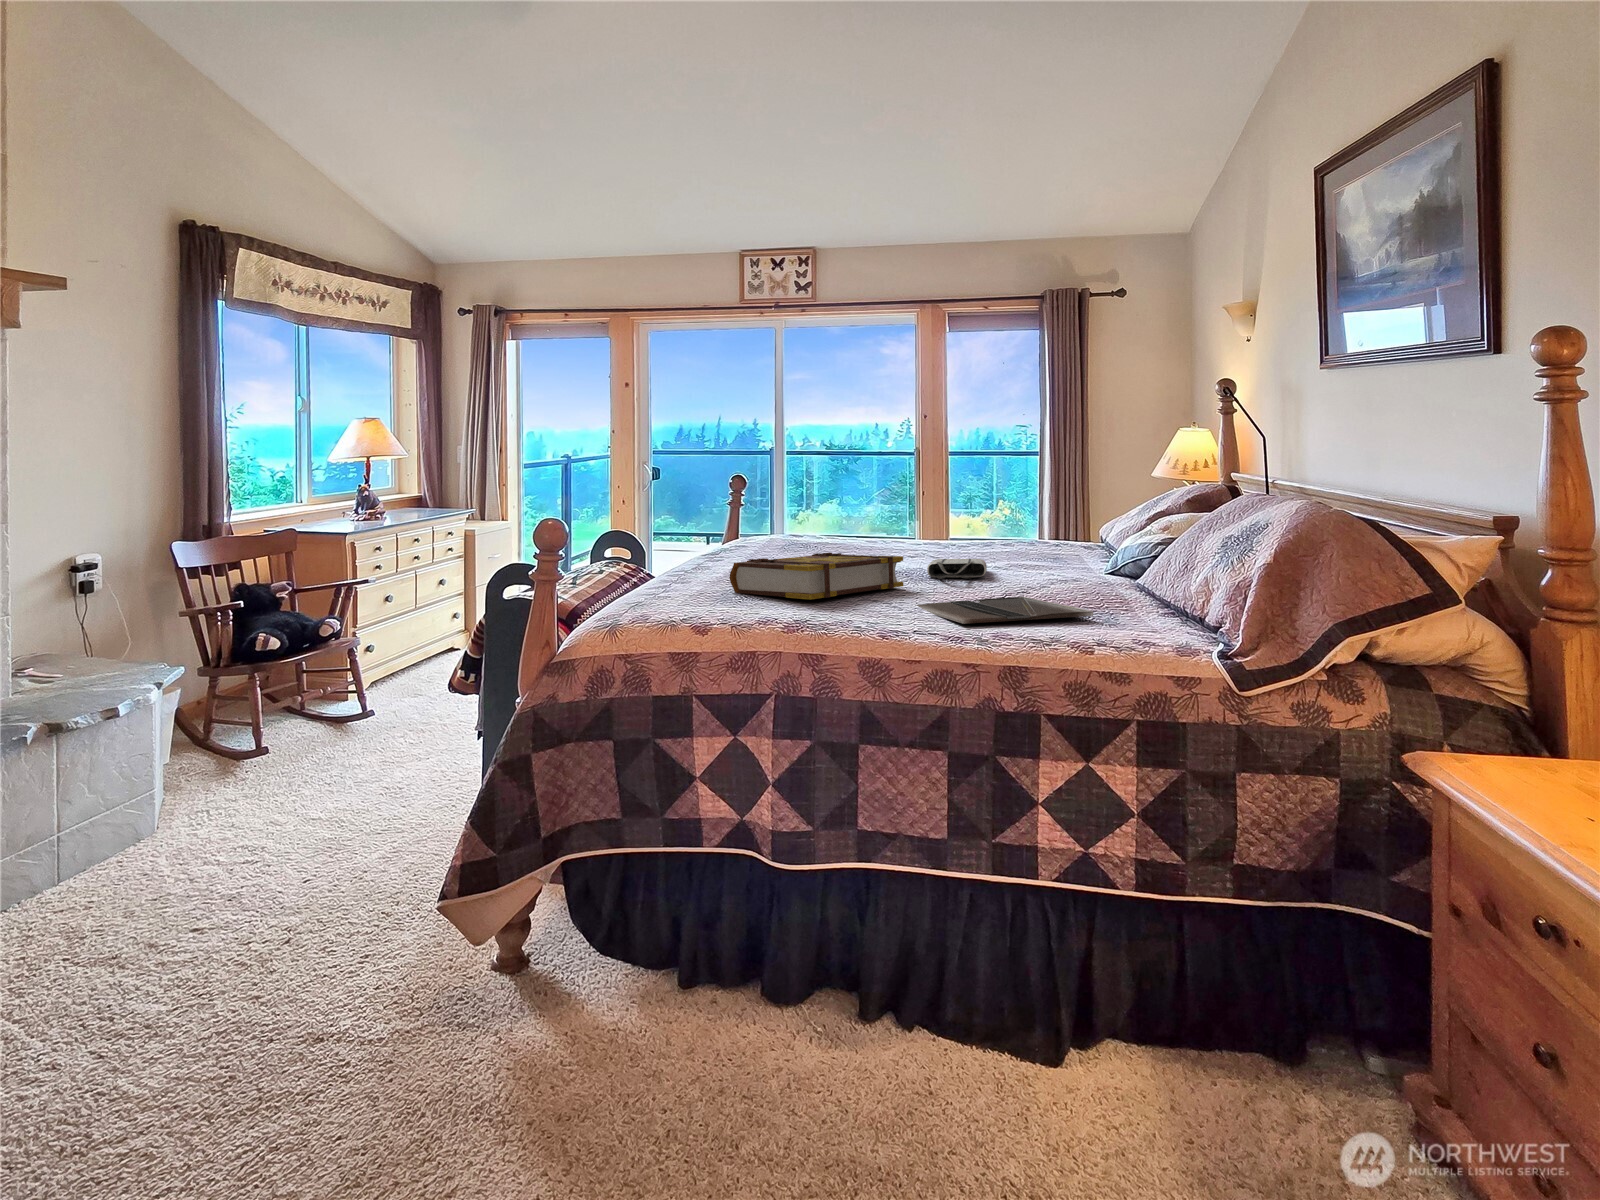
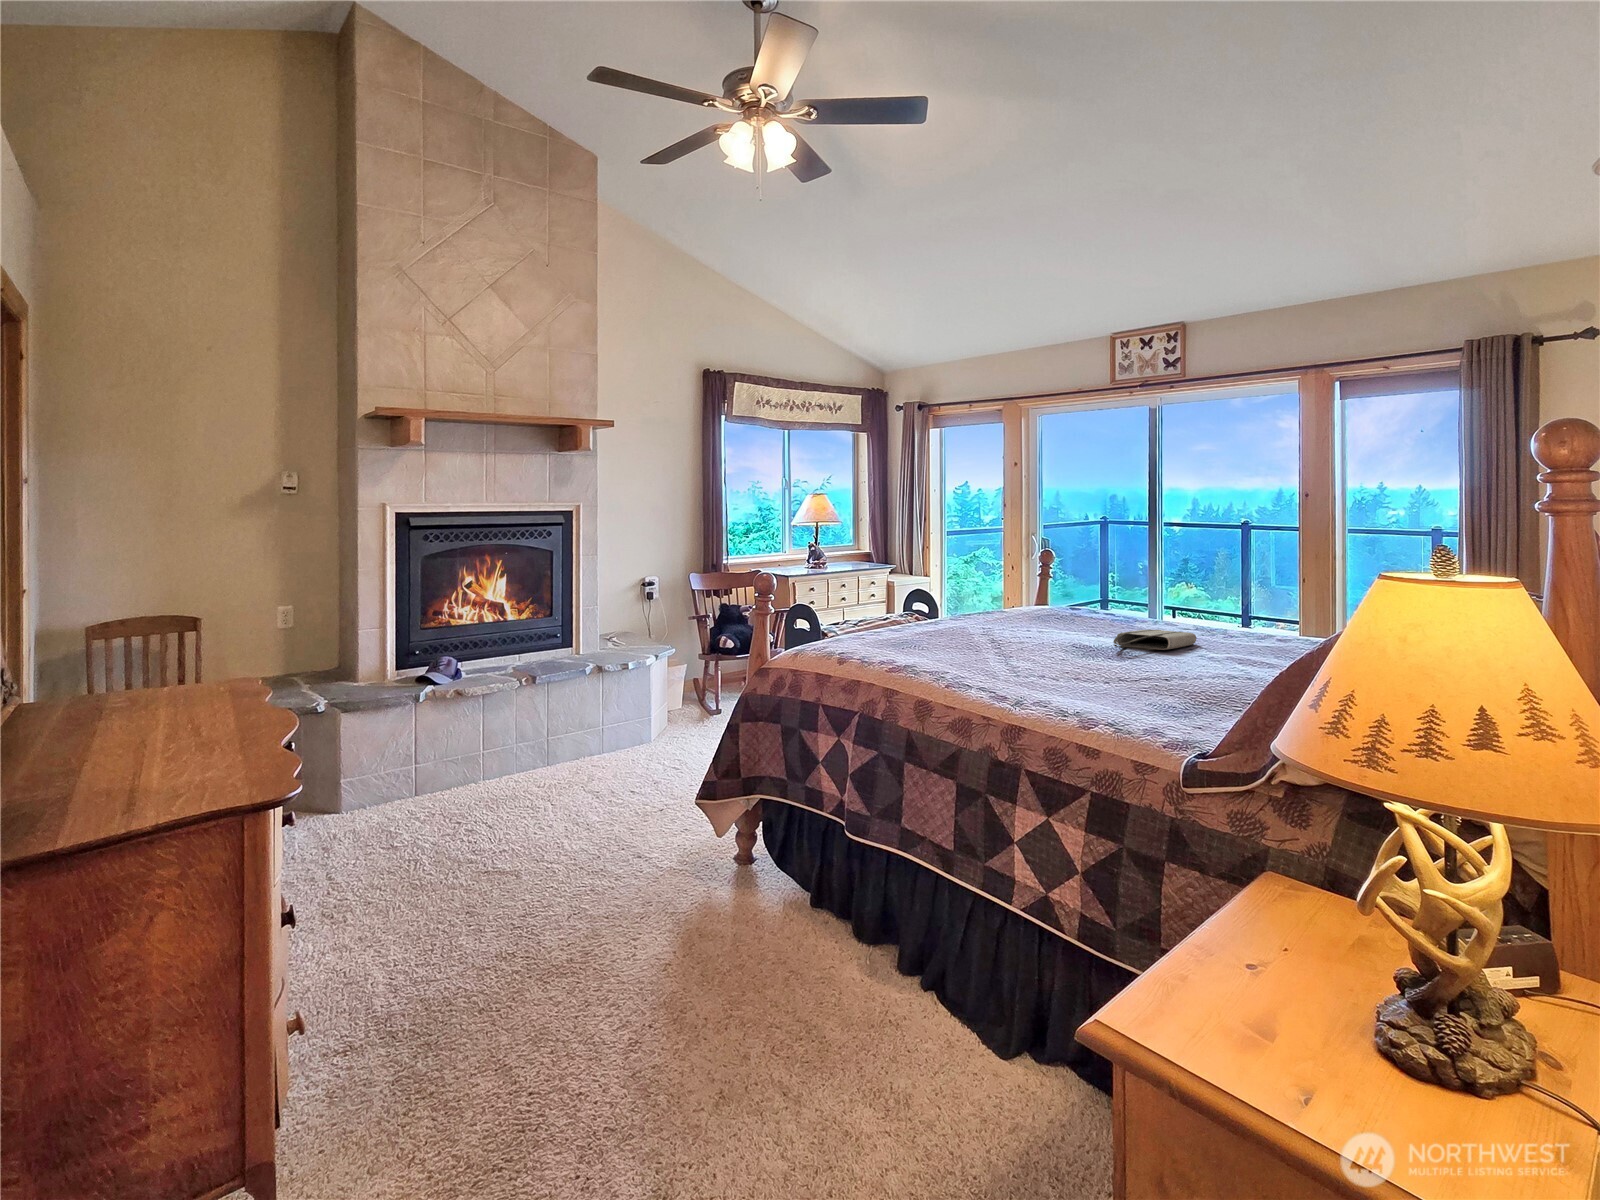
book: present [730,553,903,600] -> none [919,614,1066,652]
laptop: present [917,597,1093,624] -> none [1023,665,1160,696]

